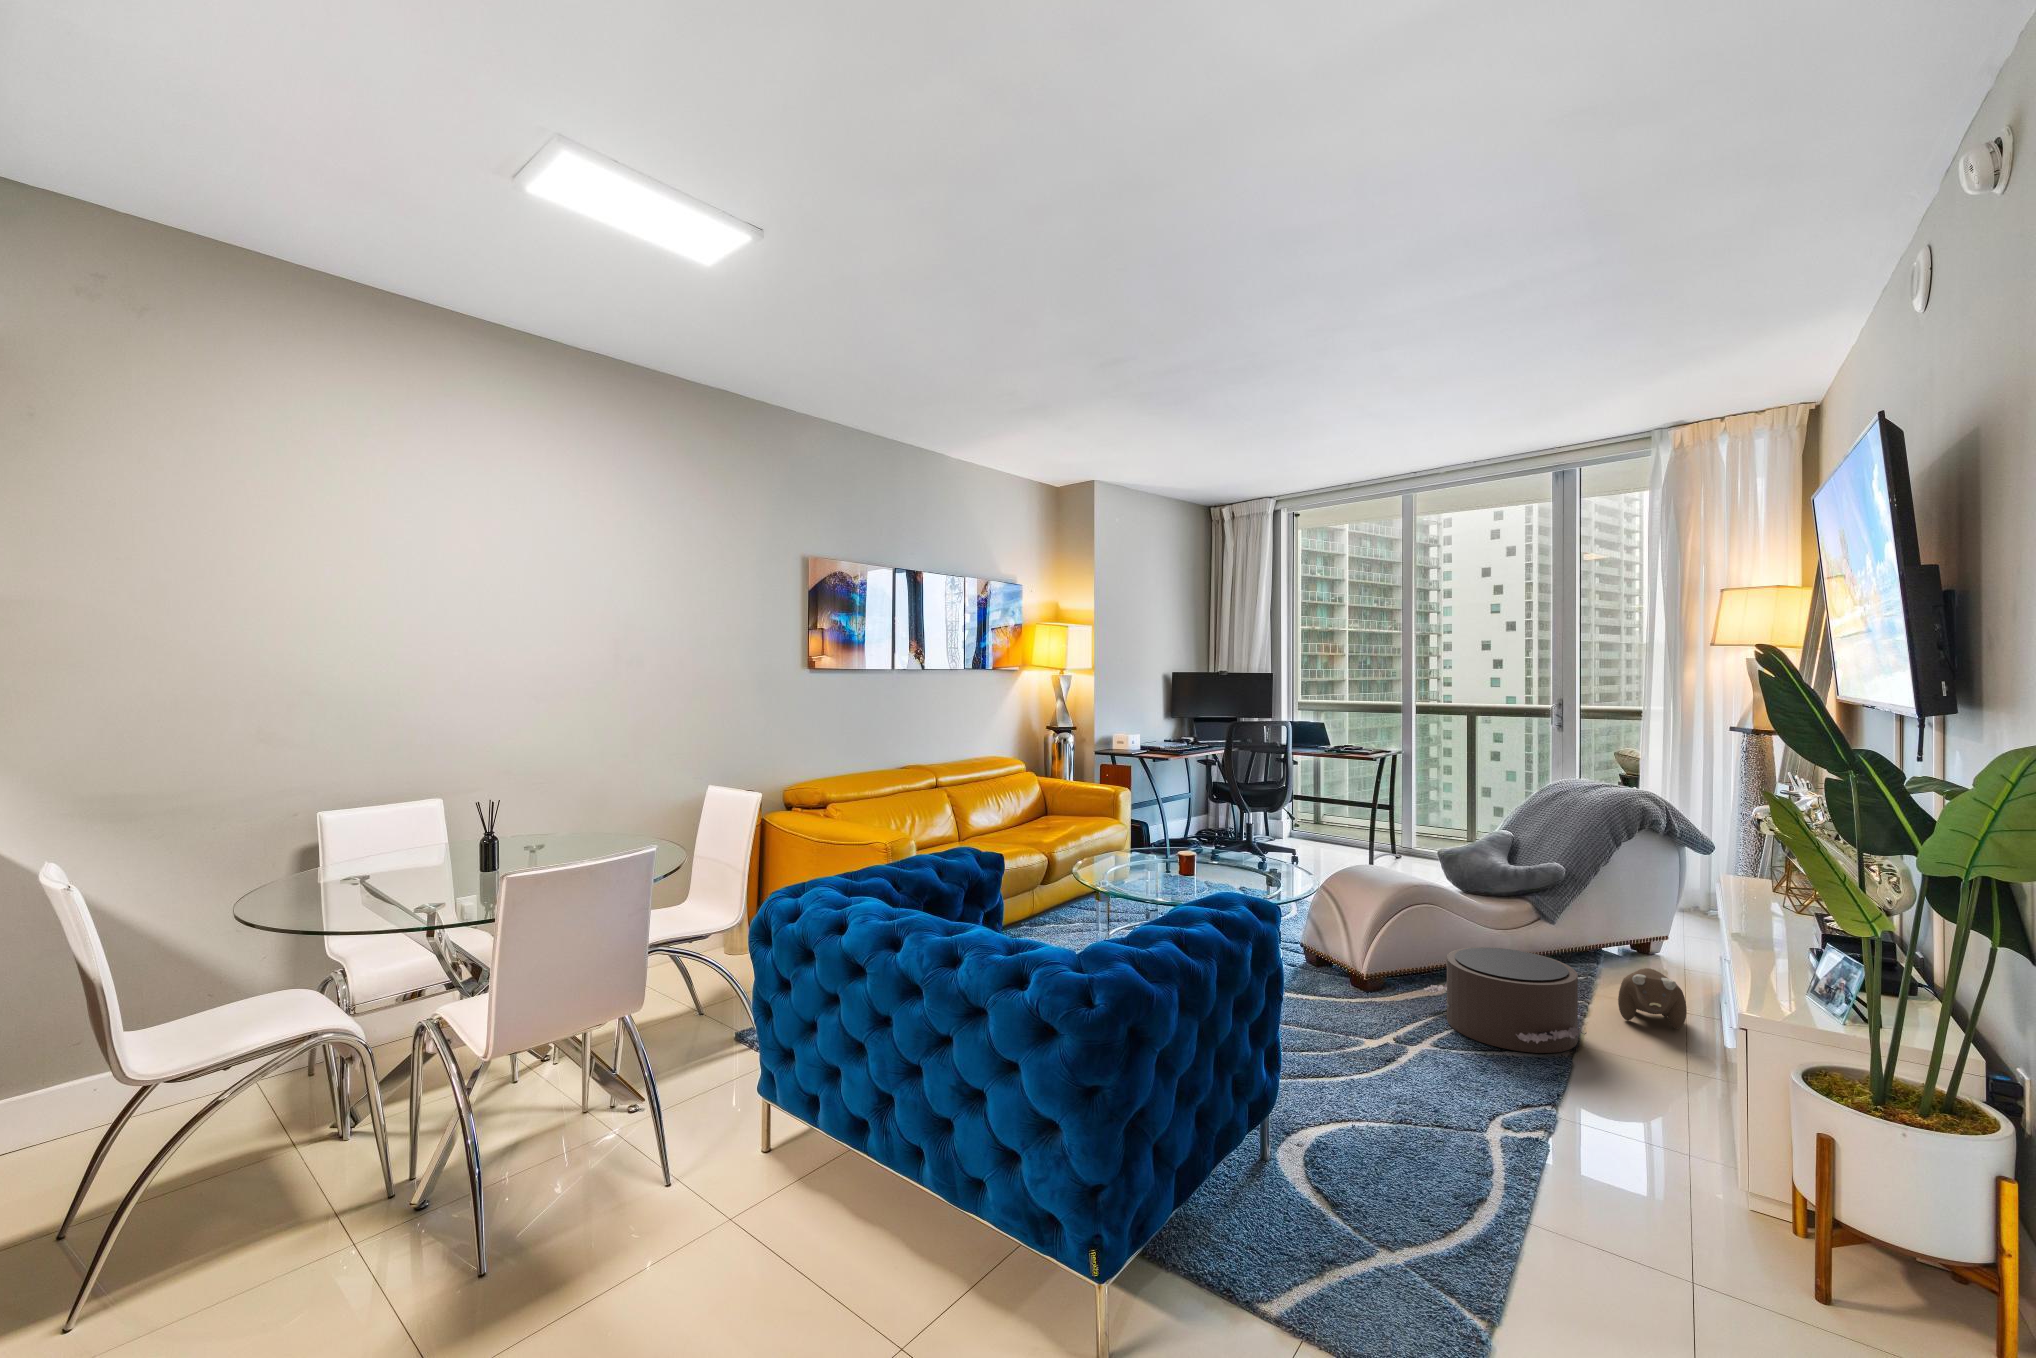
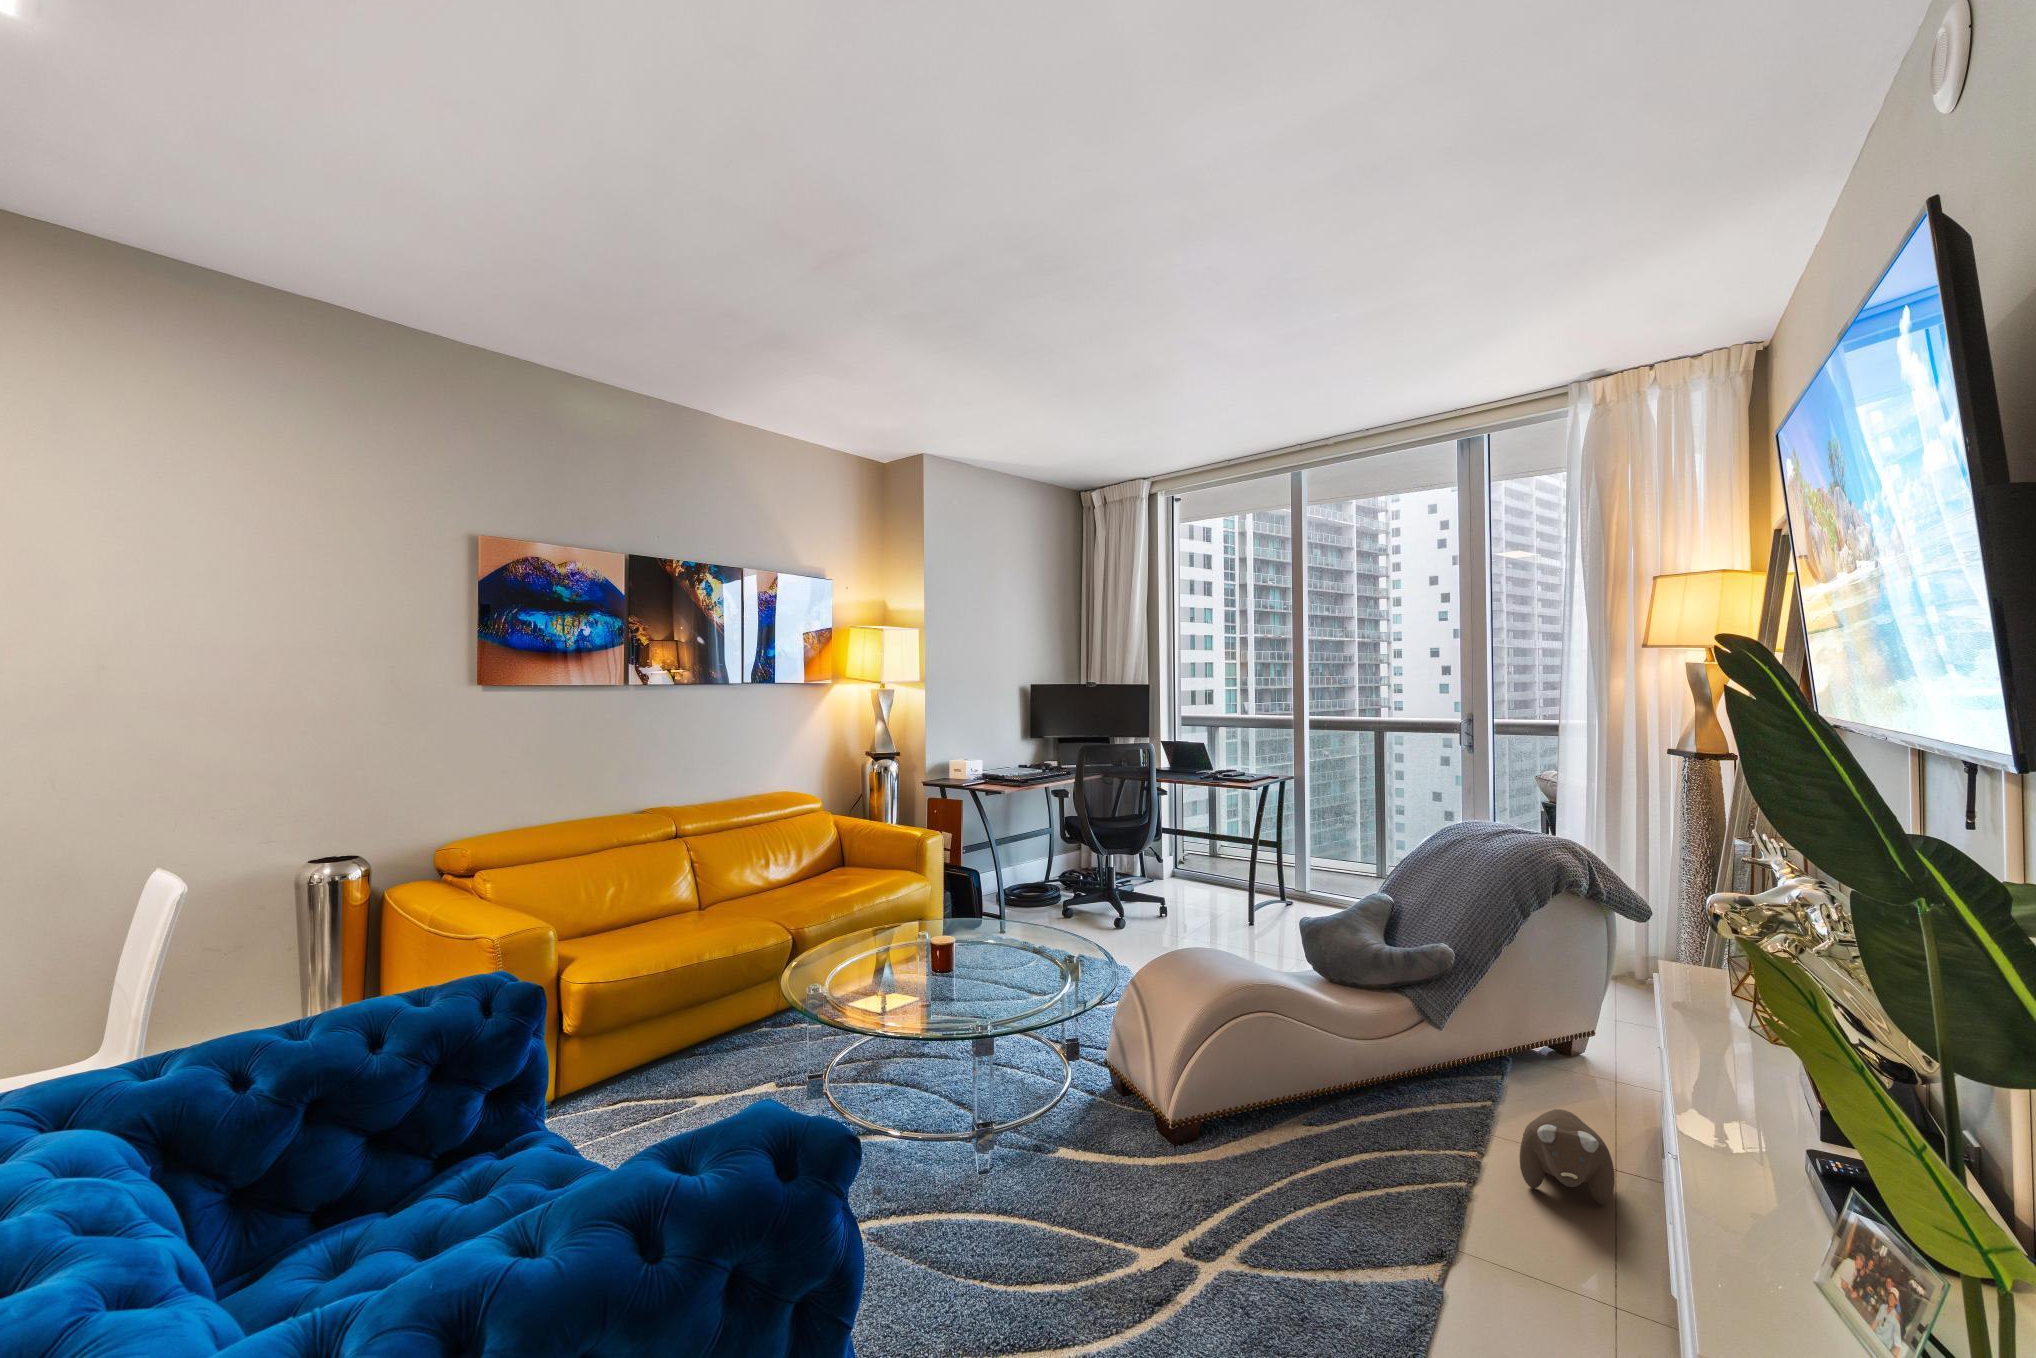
pouf: present [1424,947,1586,1053] -> none [1249,1079,1466,1267]

